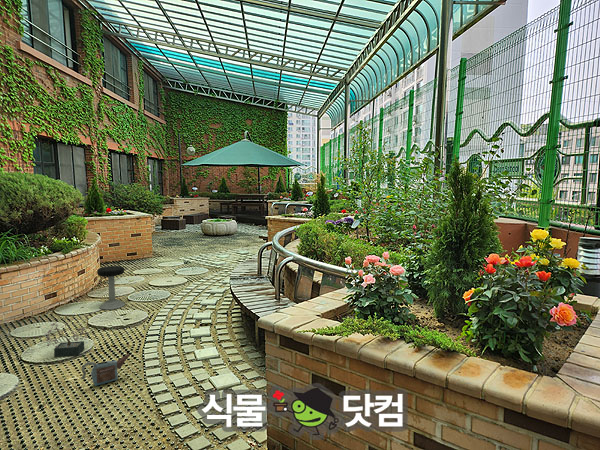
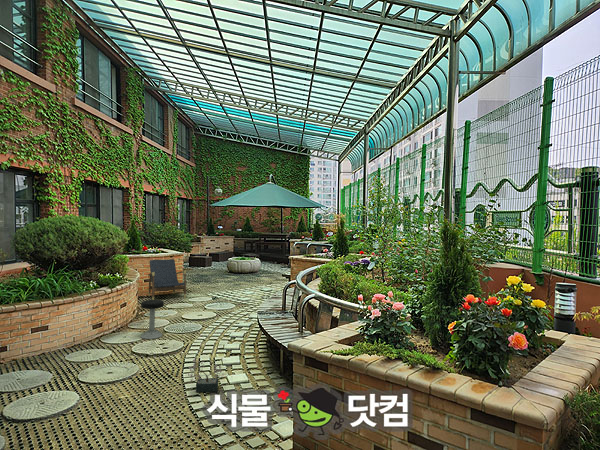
lounge chair: none [113,221,156,267] -> present [149,259,186,300]
decorative plant: present [46,322,87,357] -> present [188,358,224,392]
watering can: present [82,354,130,386] -> none [136,374,175,401]

